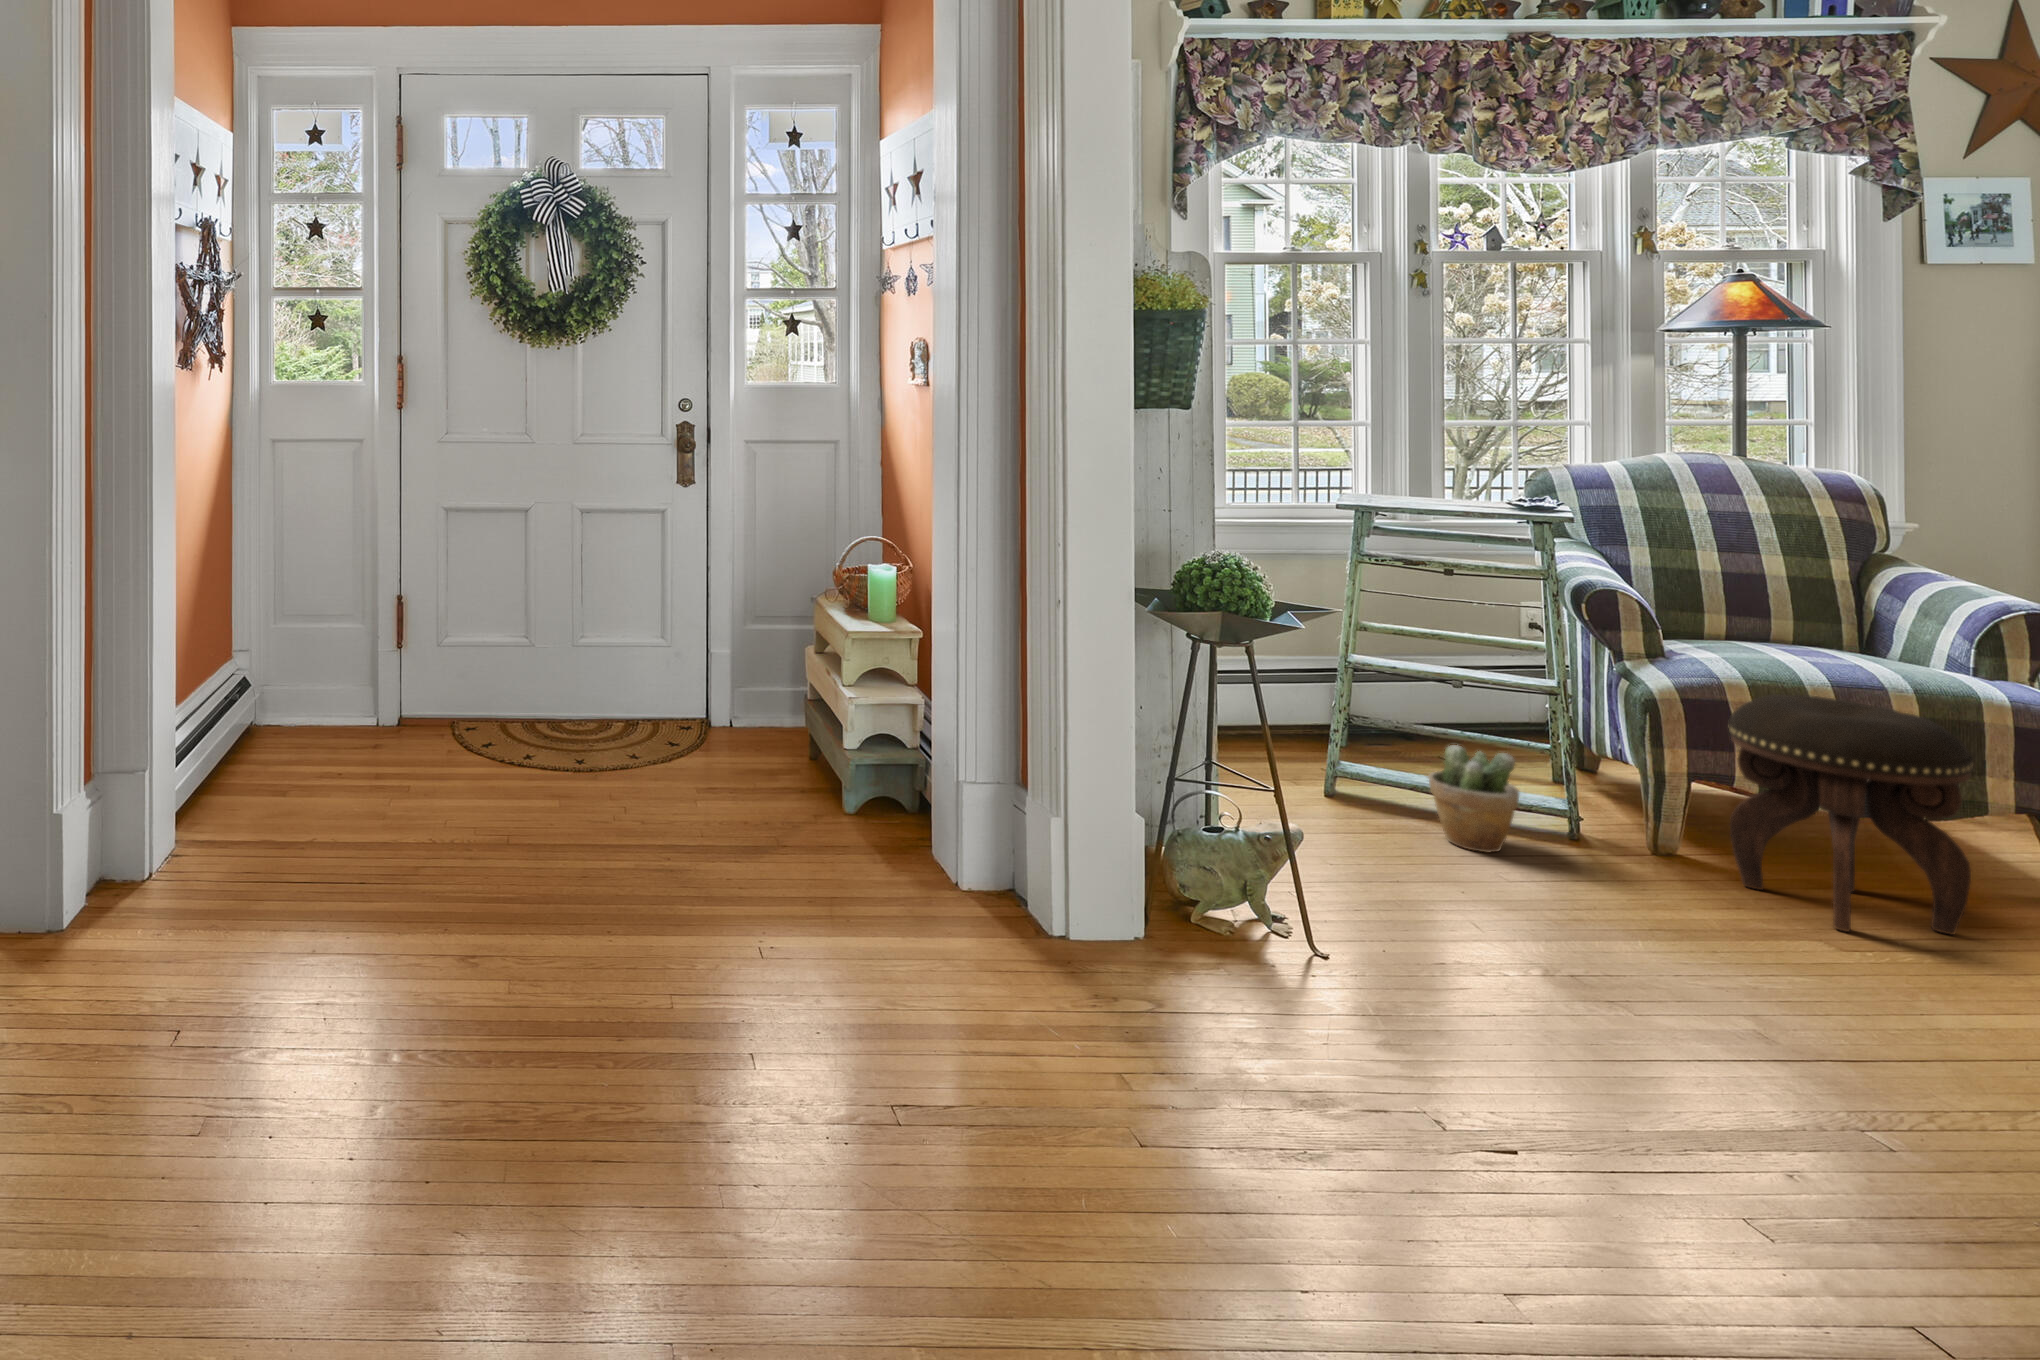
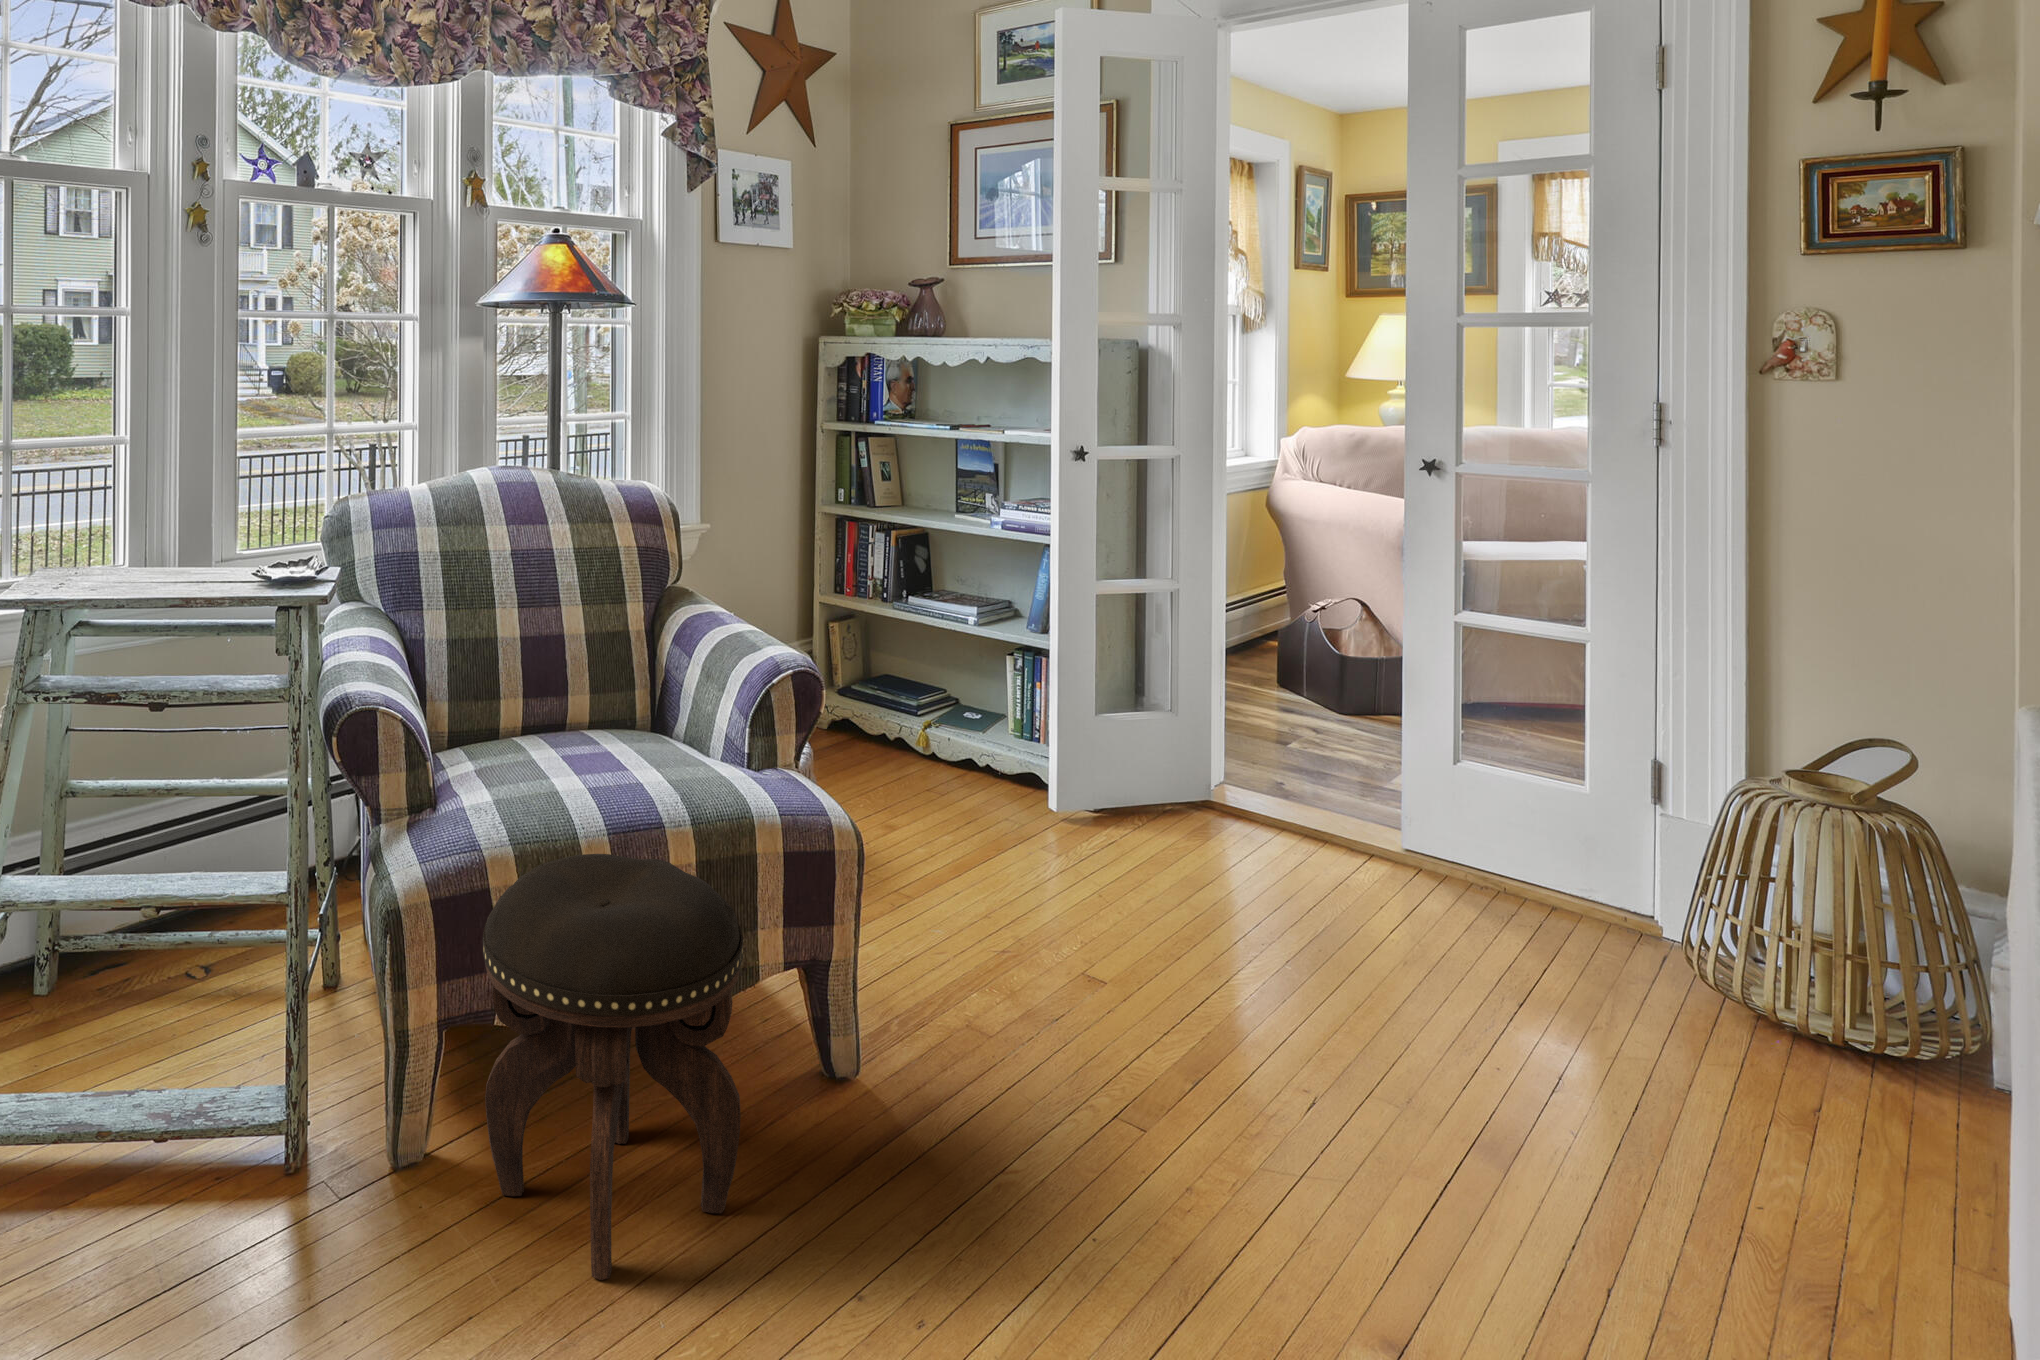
potted plant: present [1429,745,1519,852] -> none [59,1065,203,1275]

